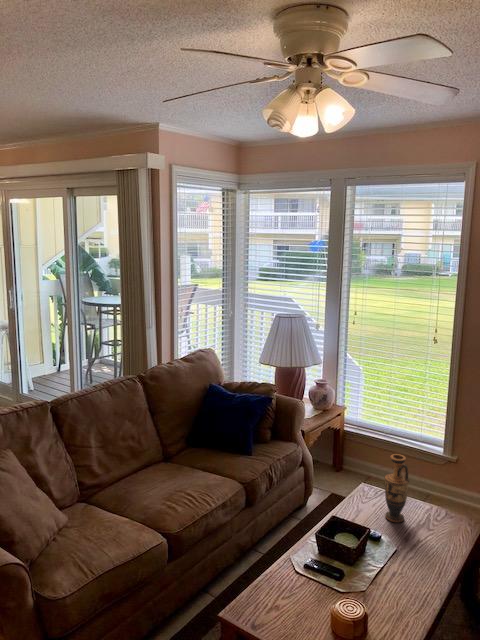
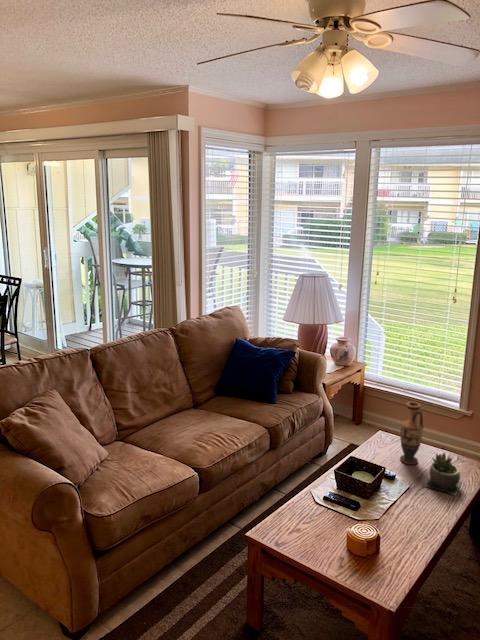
succulent plant: none [413,510,452,559] -> present [425,454,461,495]

